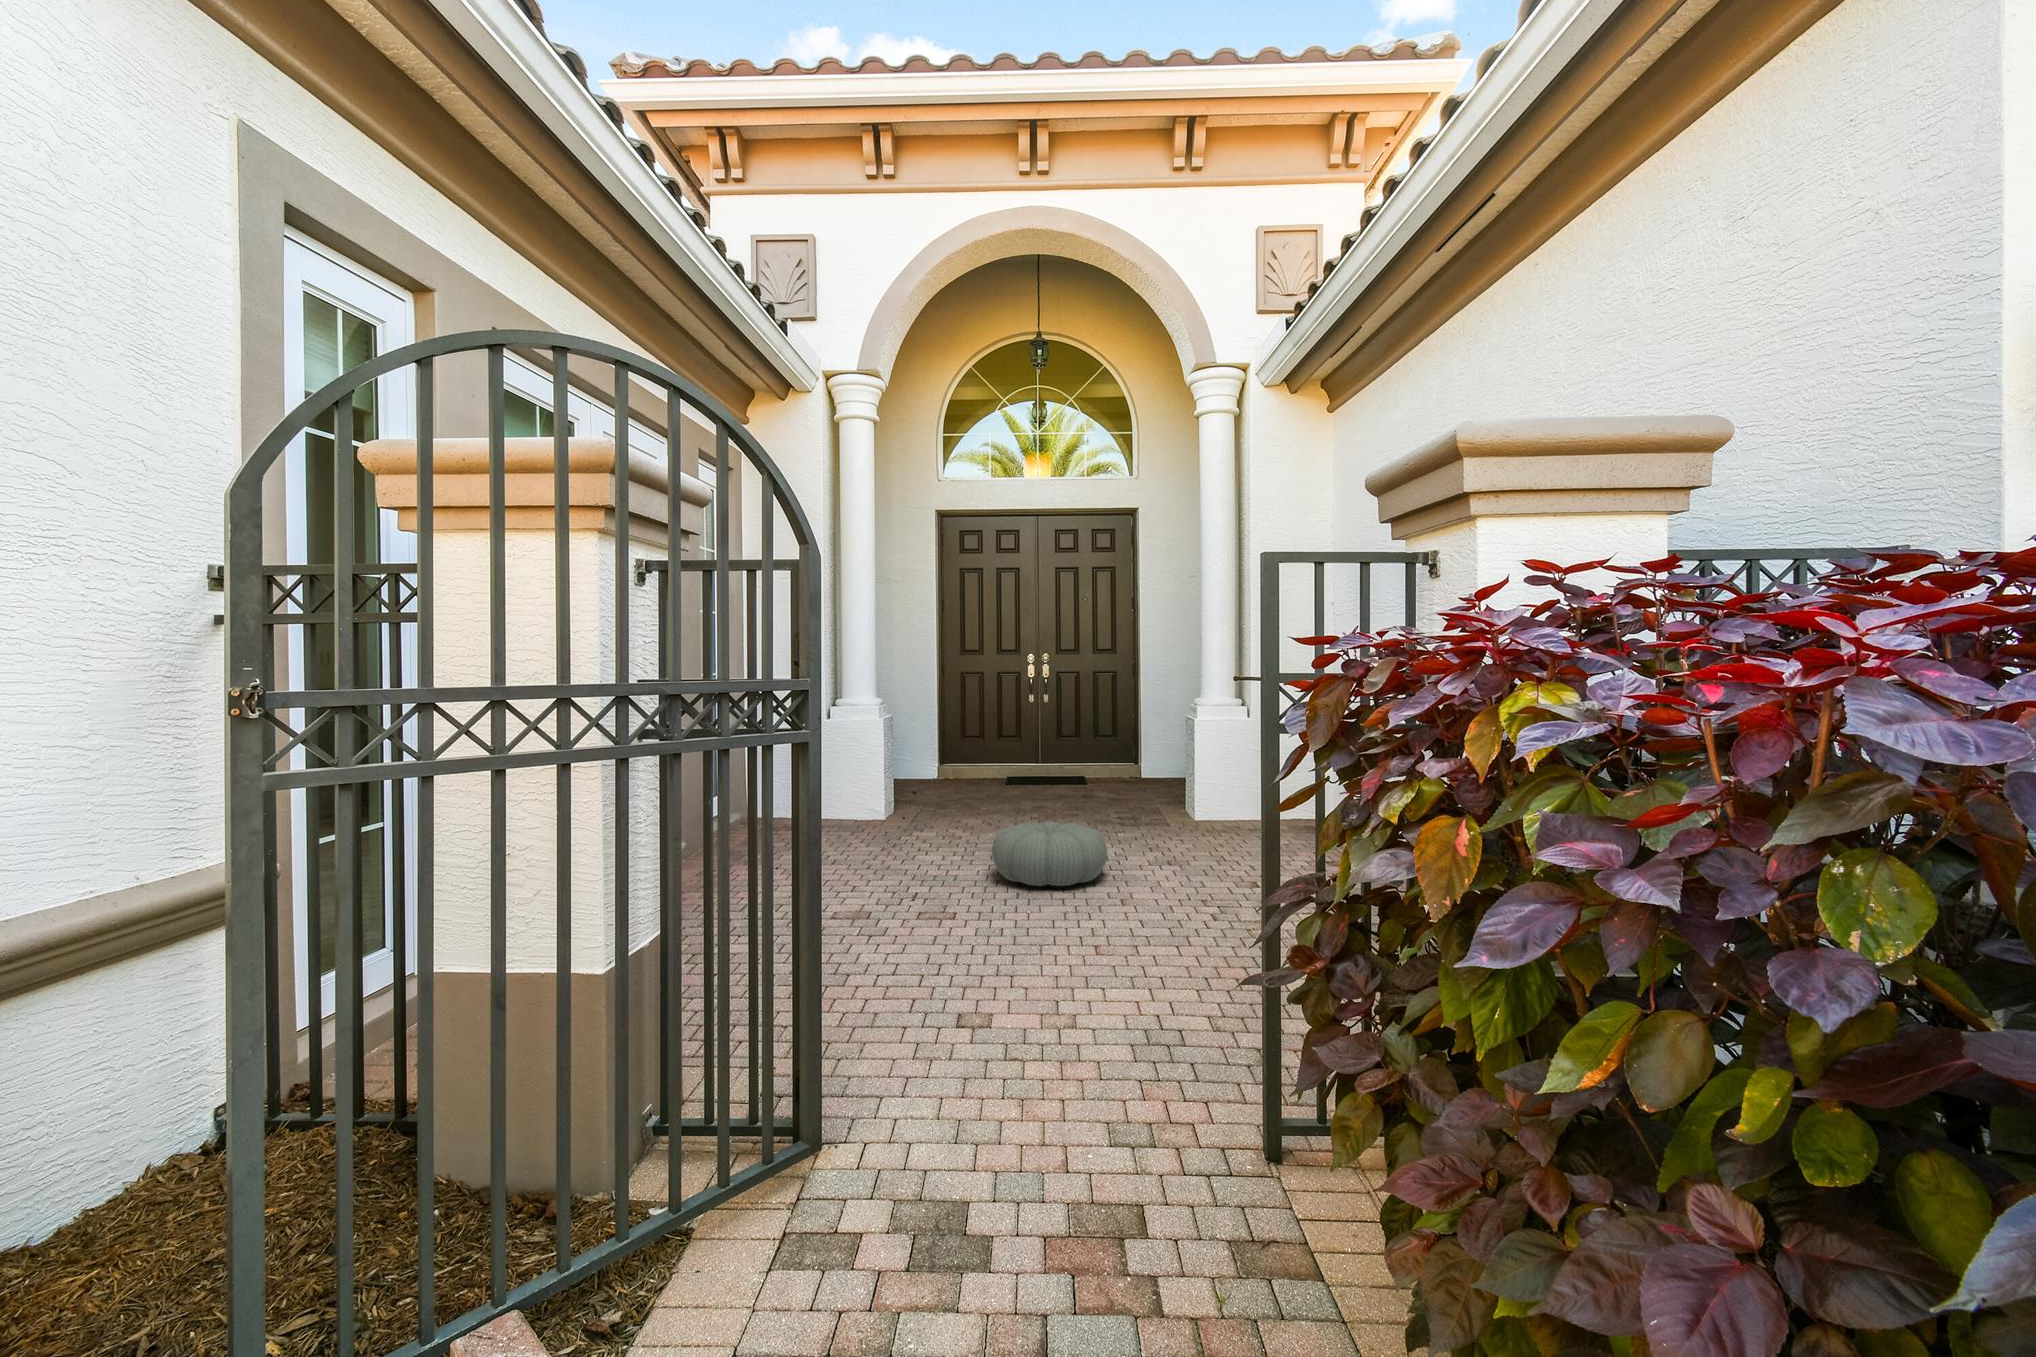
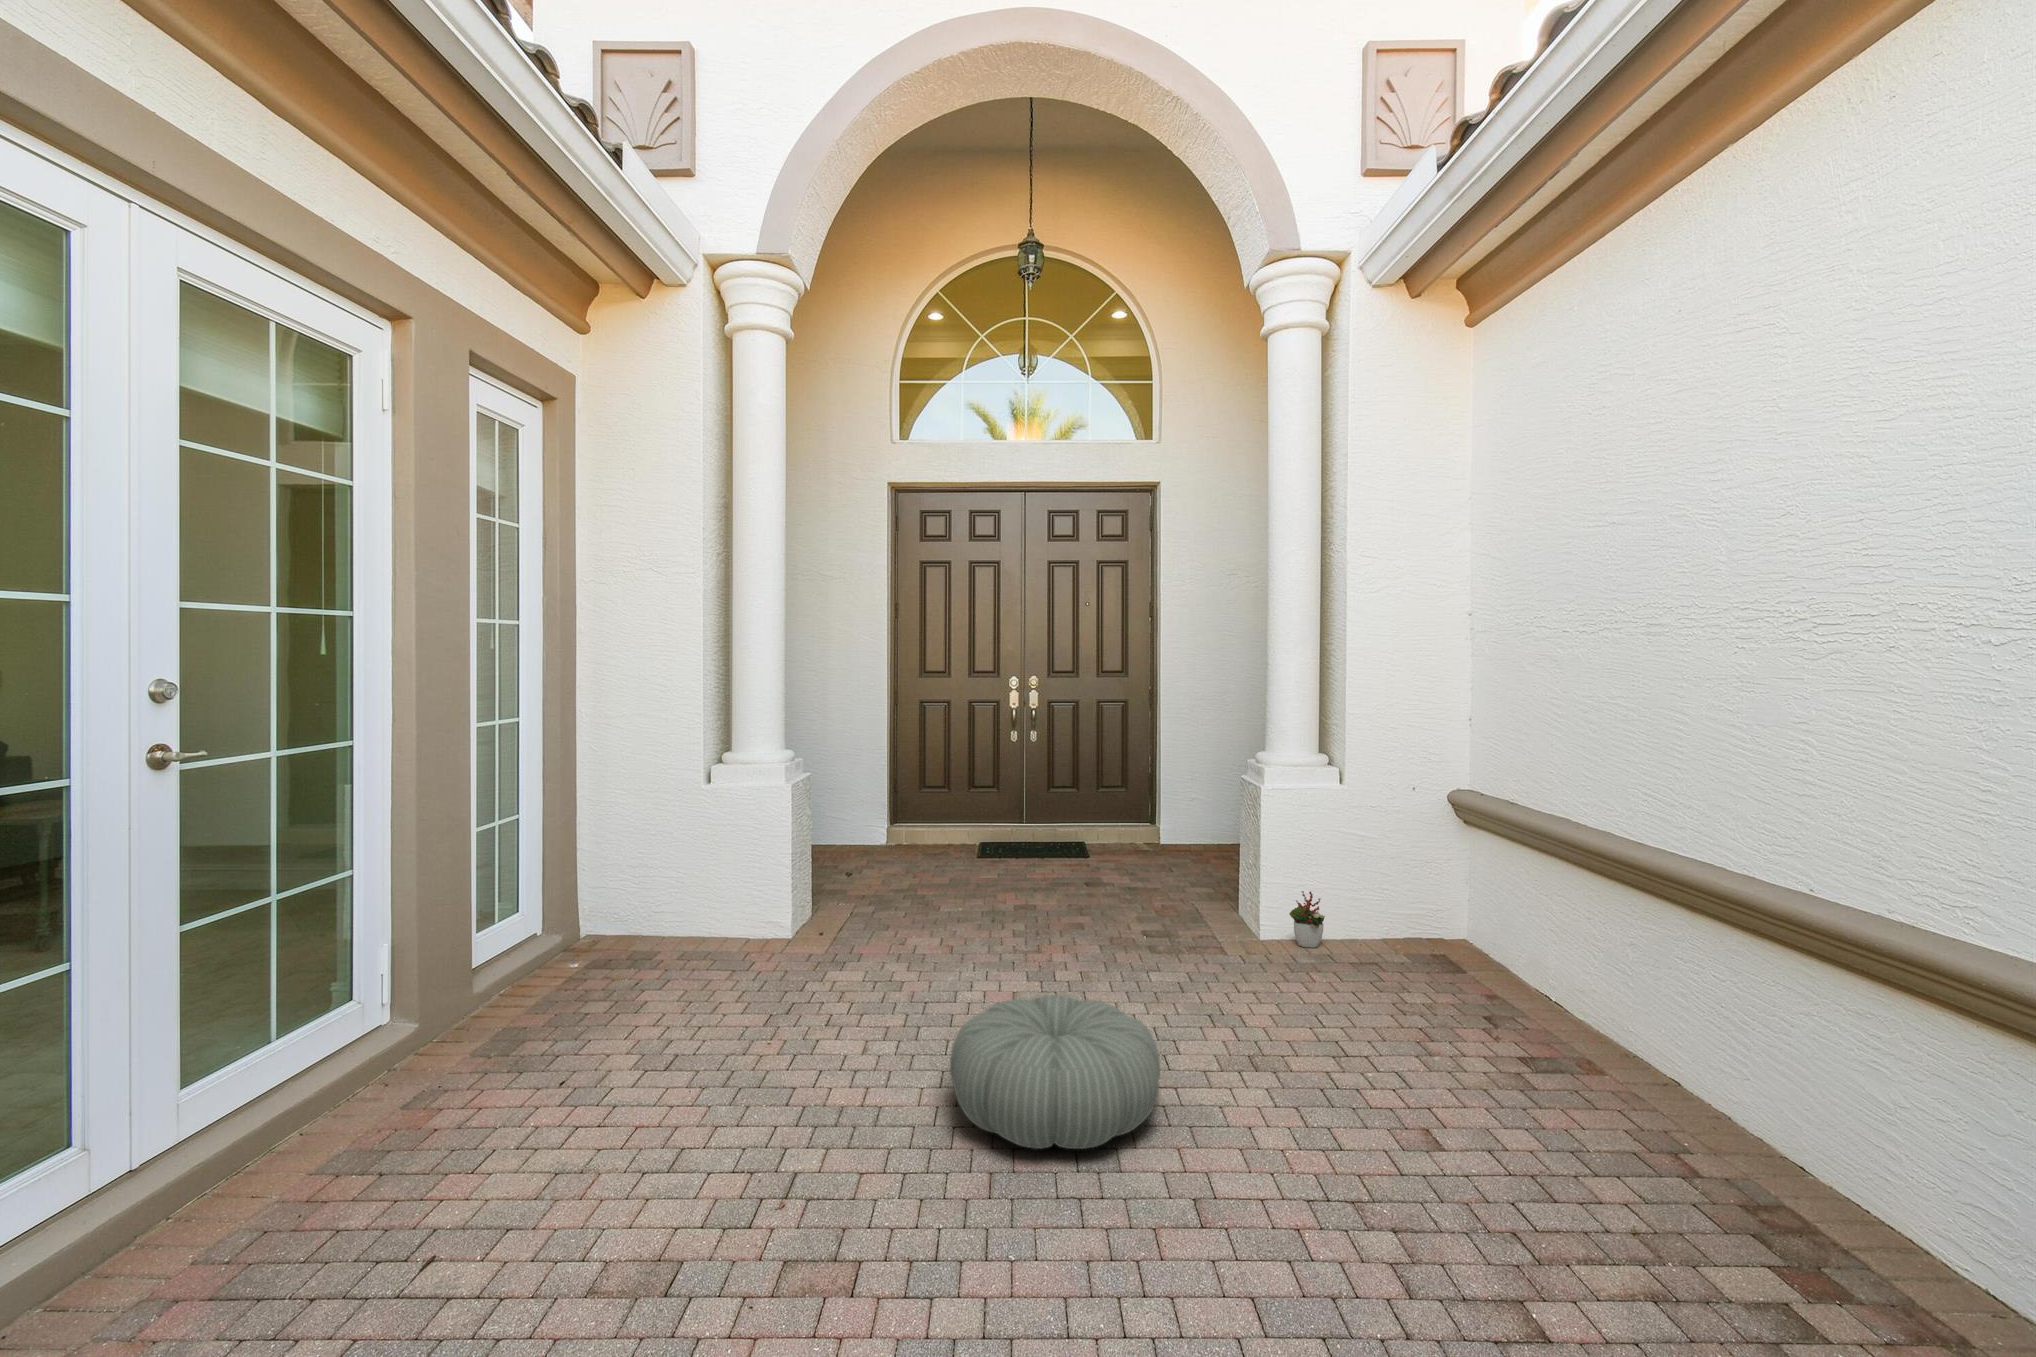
decorative plant: none [1211,786,1234,824] -> present [1289,891,1325,948]

